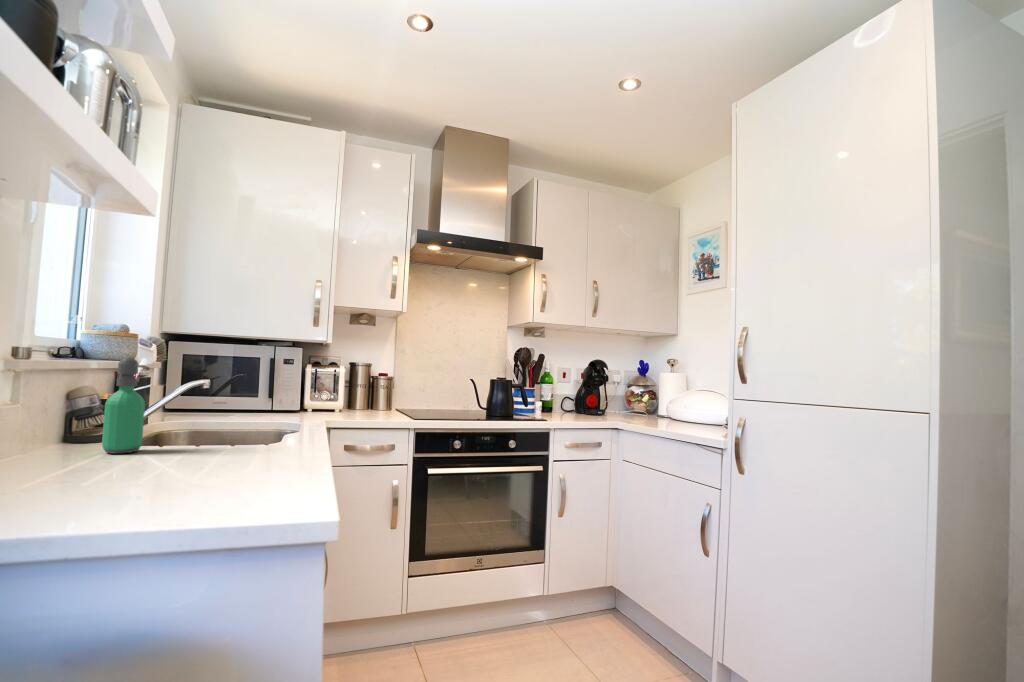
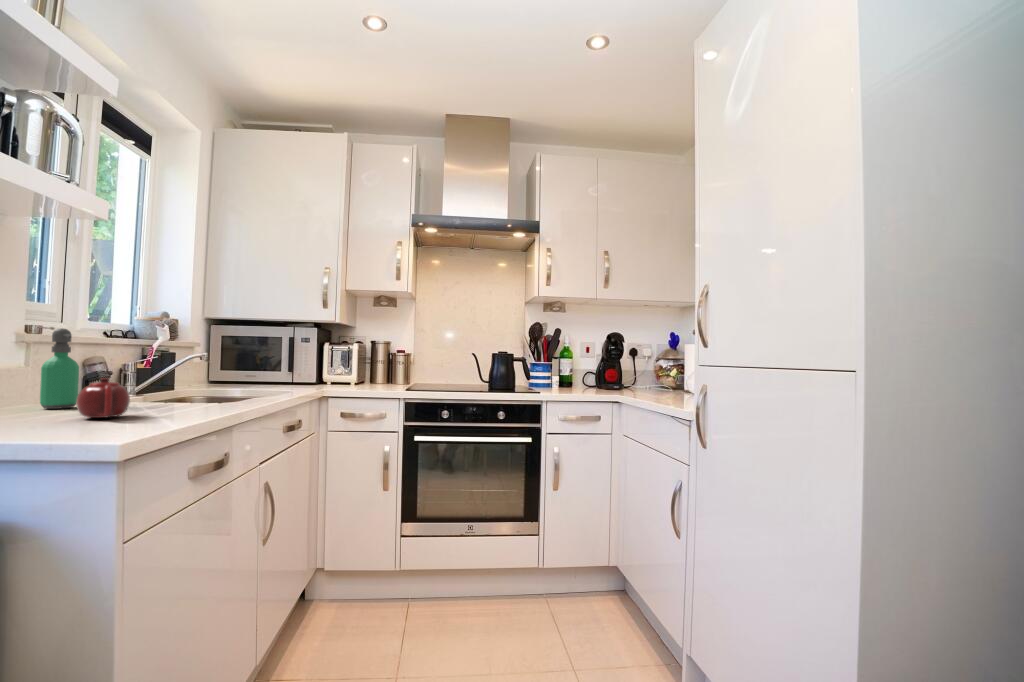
teapot: none [215,420,277,465] -> present [77,378,130,418]

